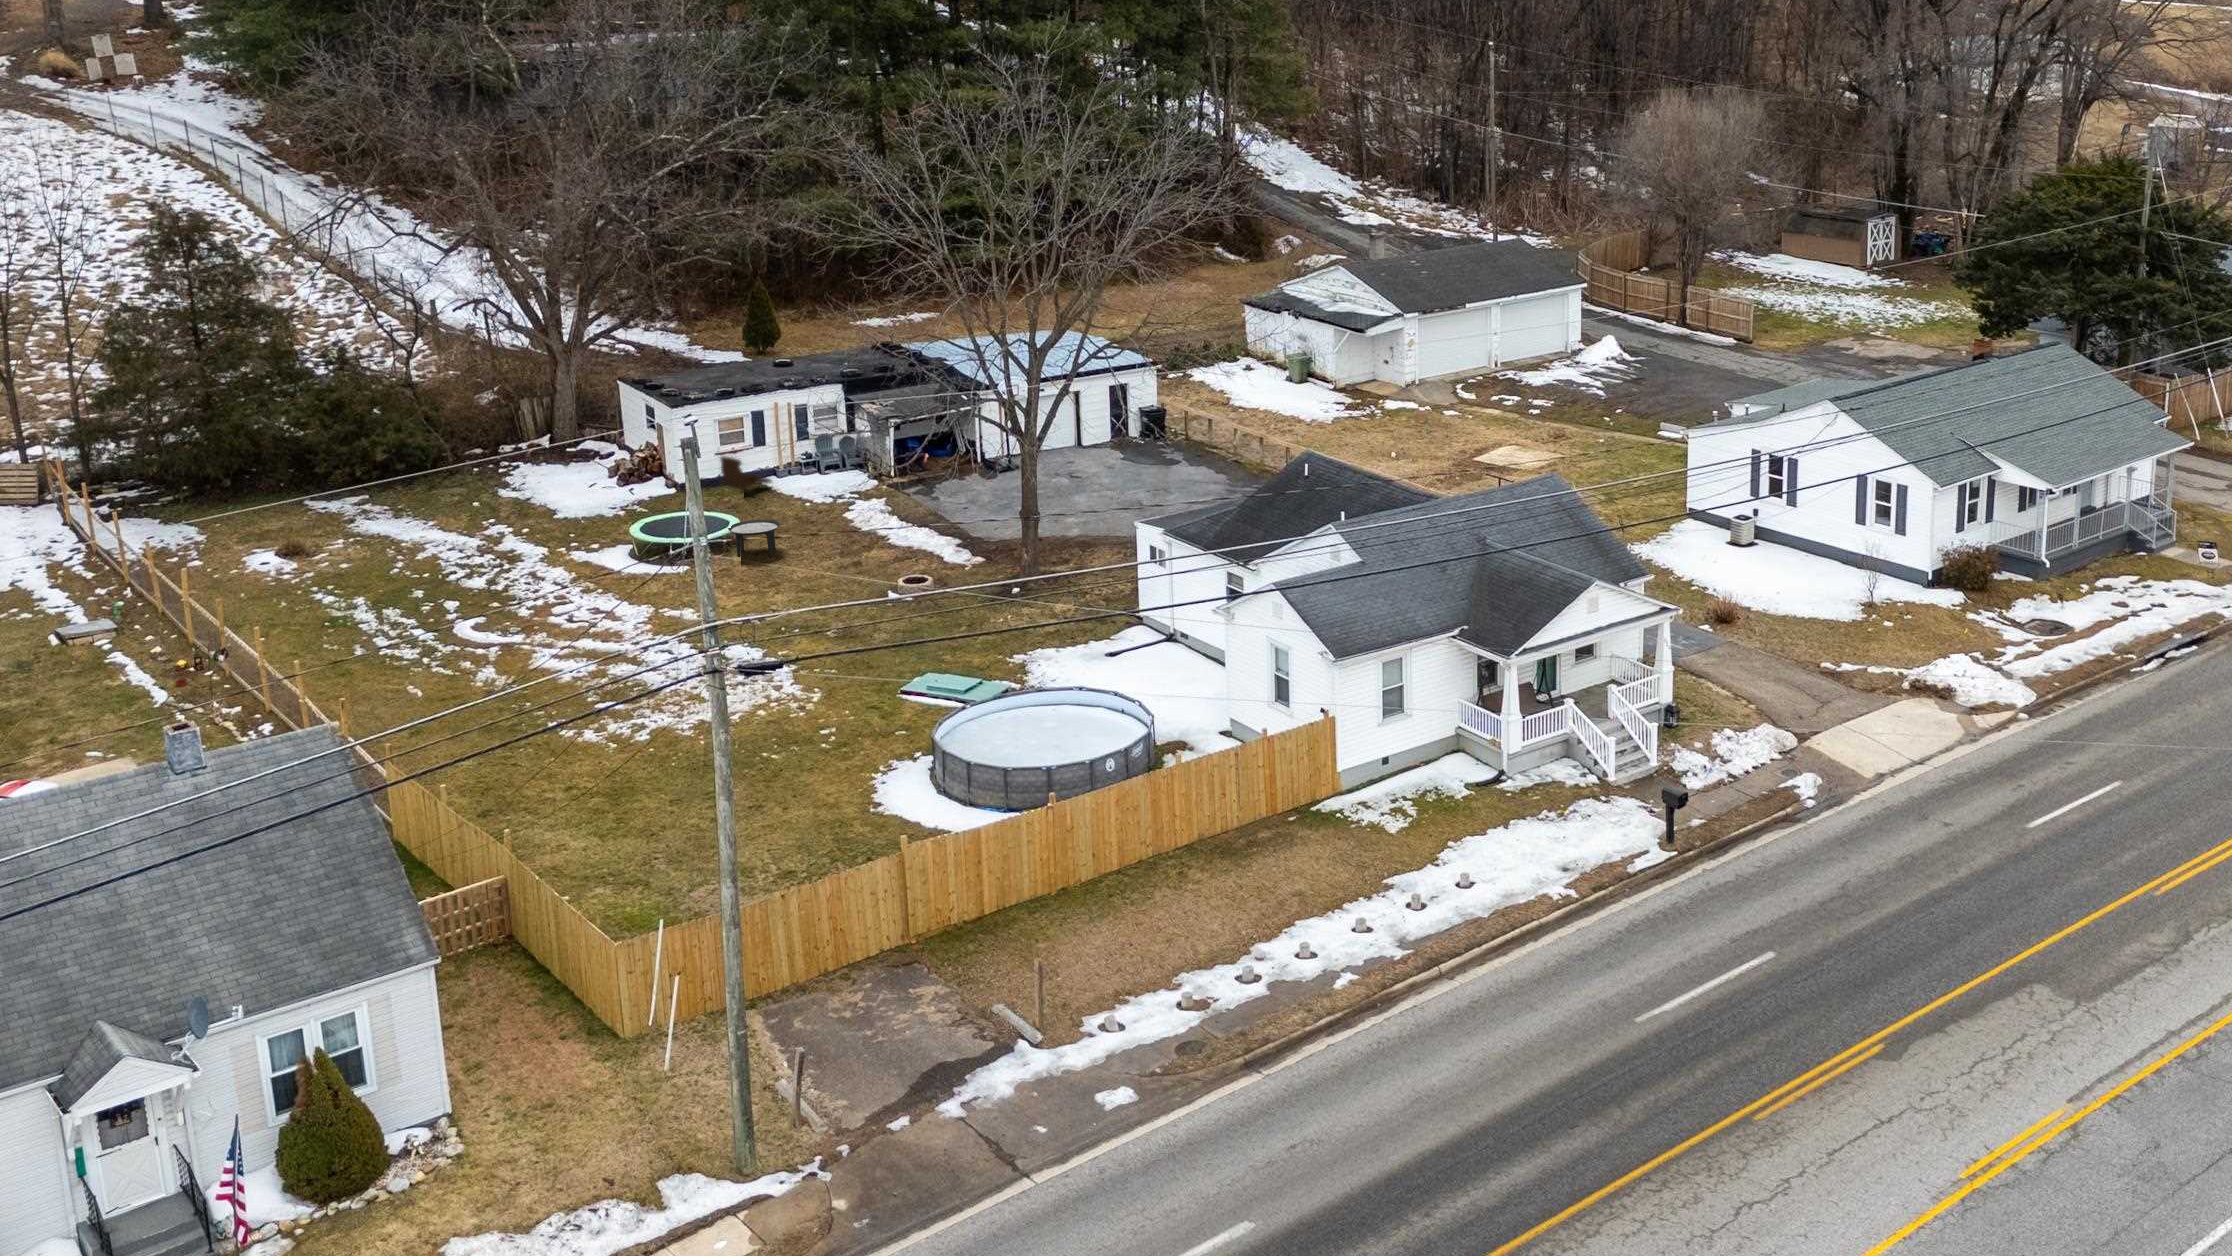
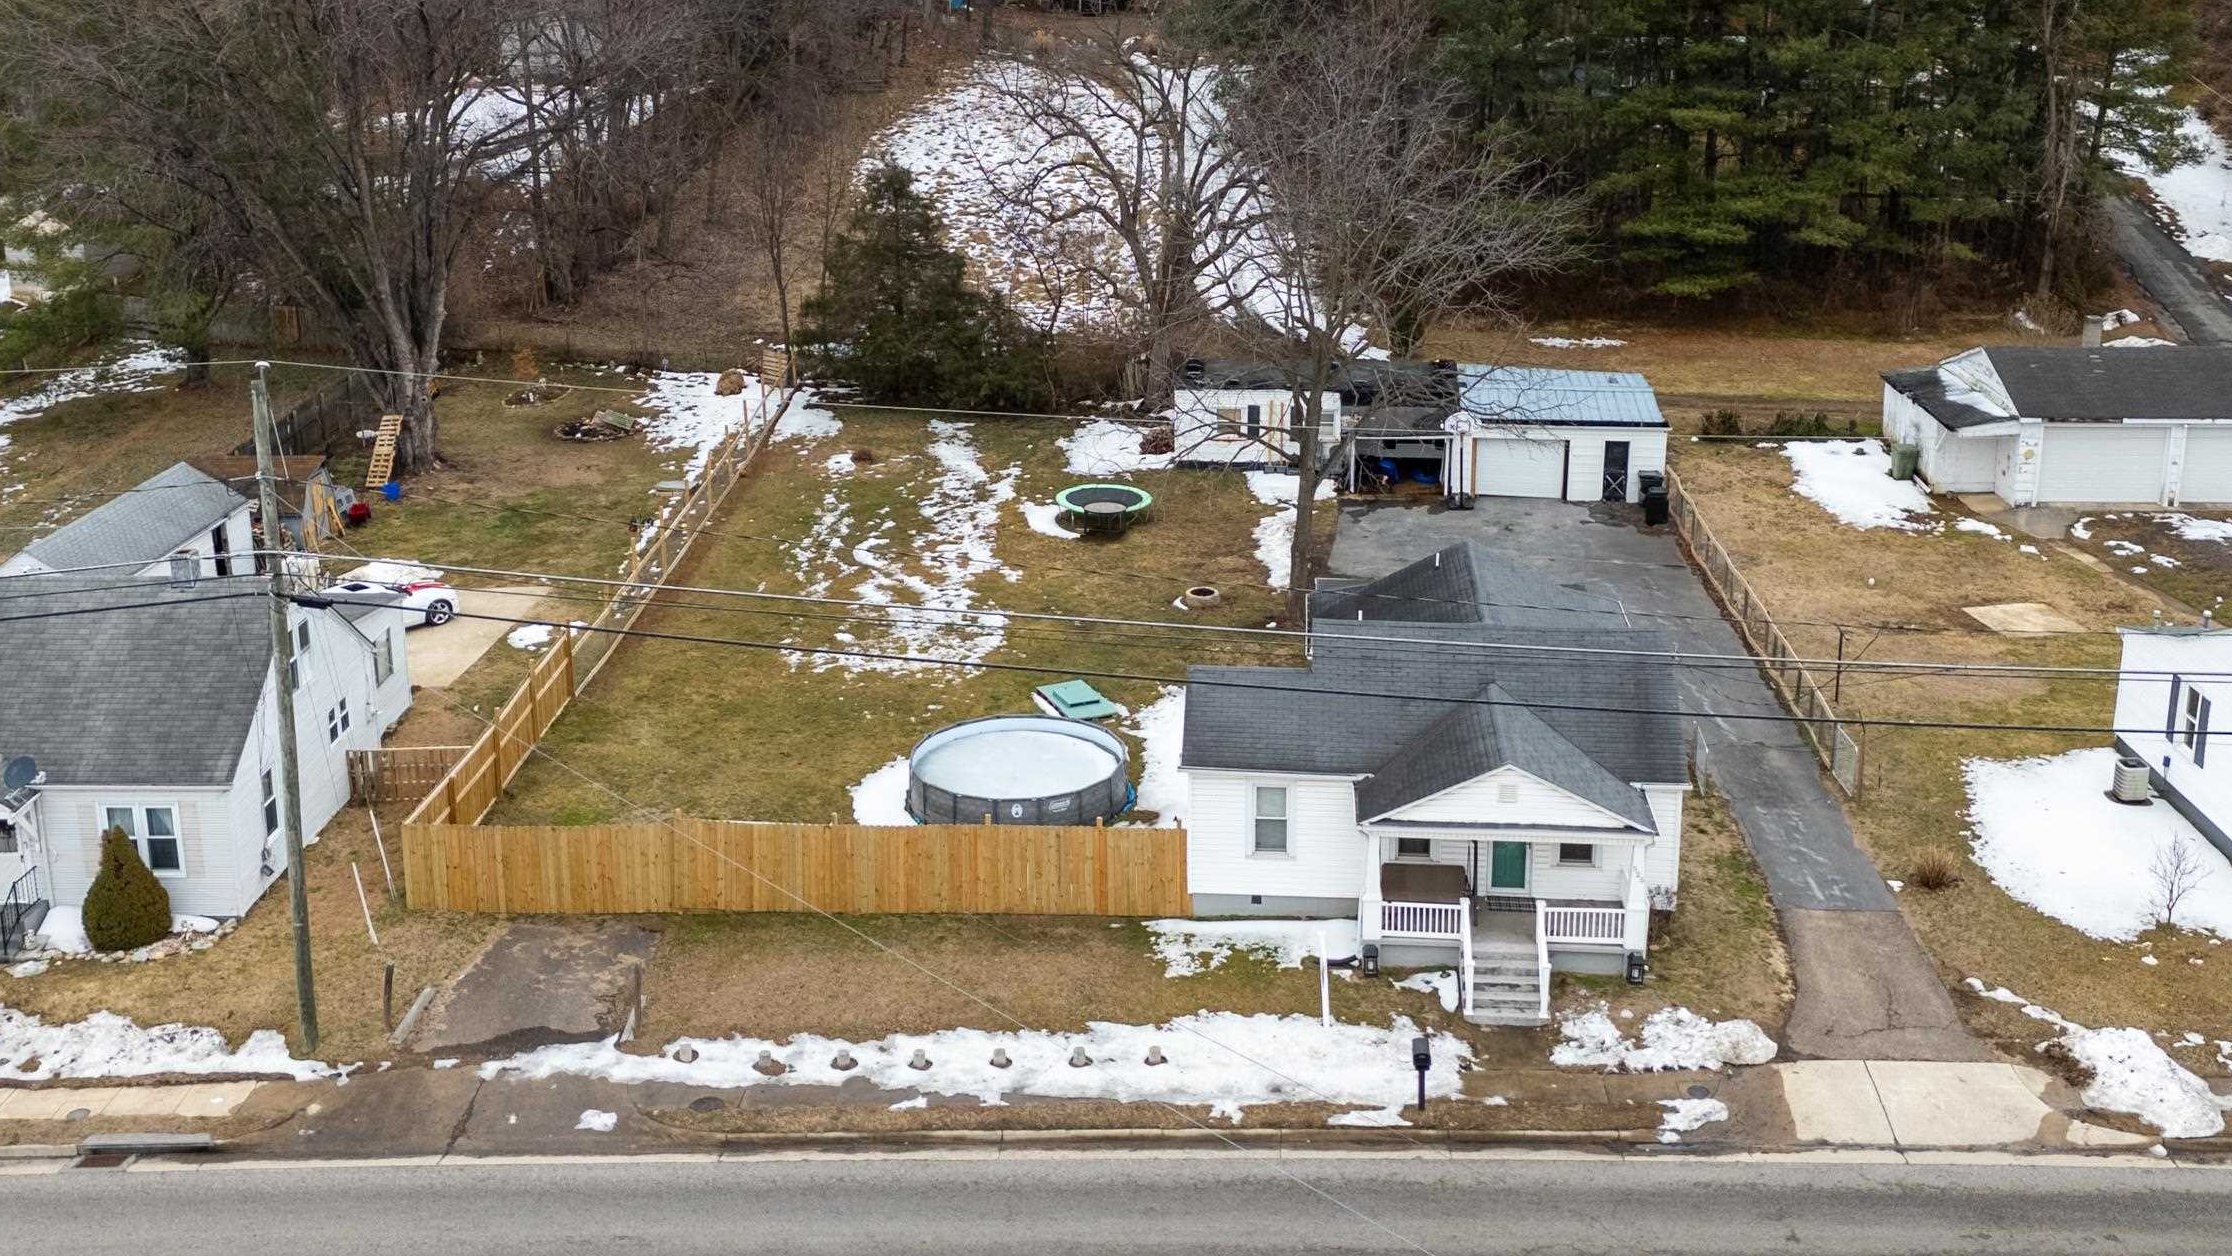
lounge chair: present [720,456,772,493] -> none [1161,436,1209,481]

